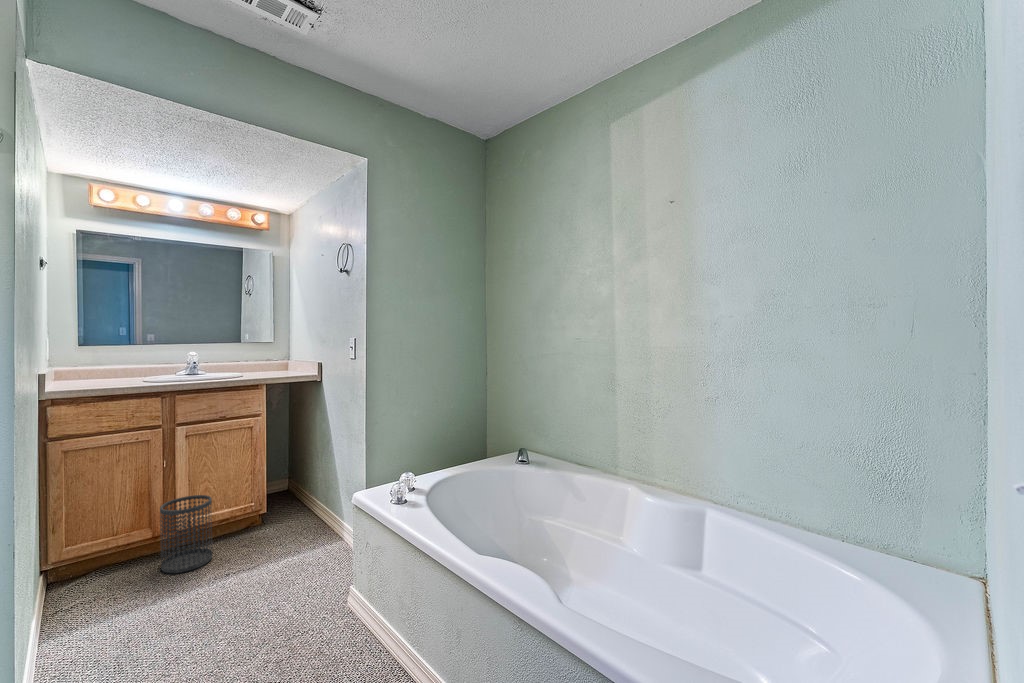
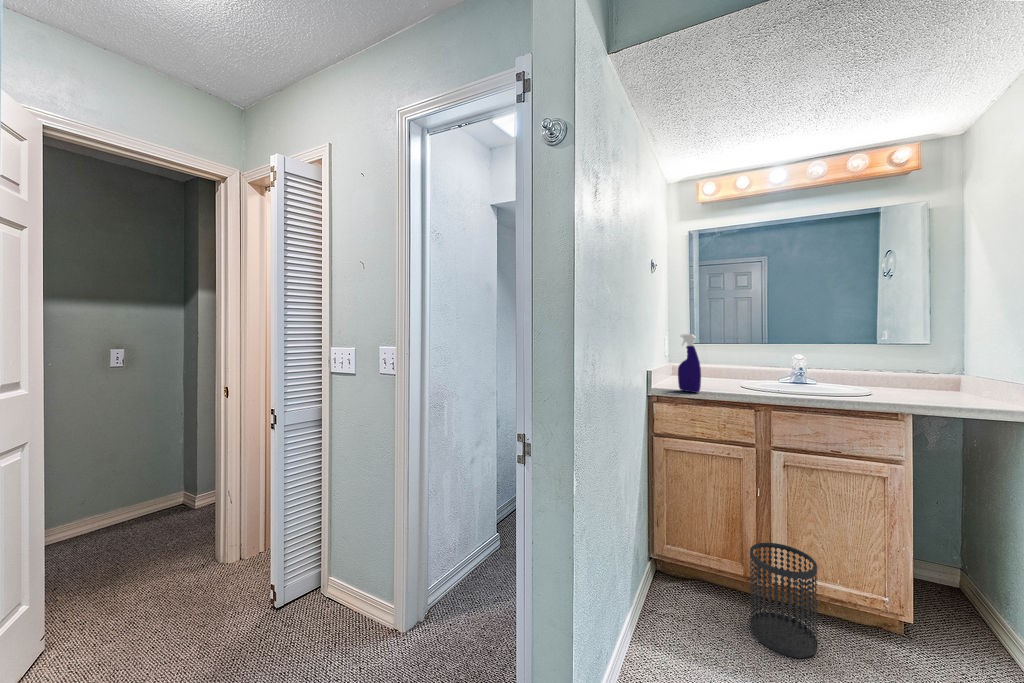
spray bottle: none [81,335,109,389] -> present [678,334,701,393]

